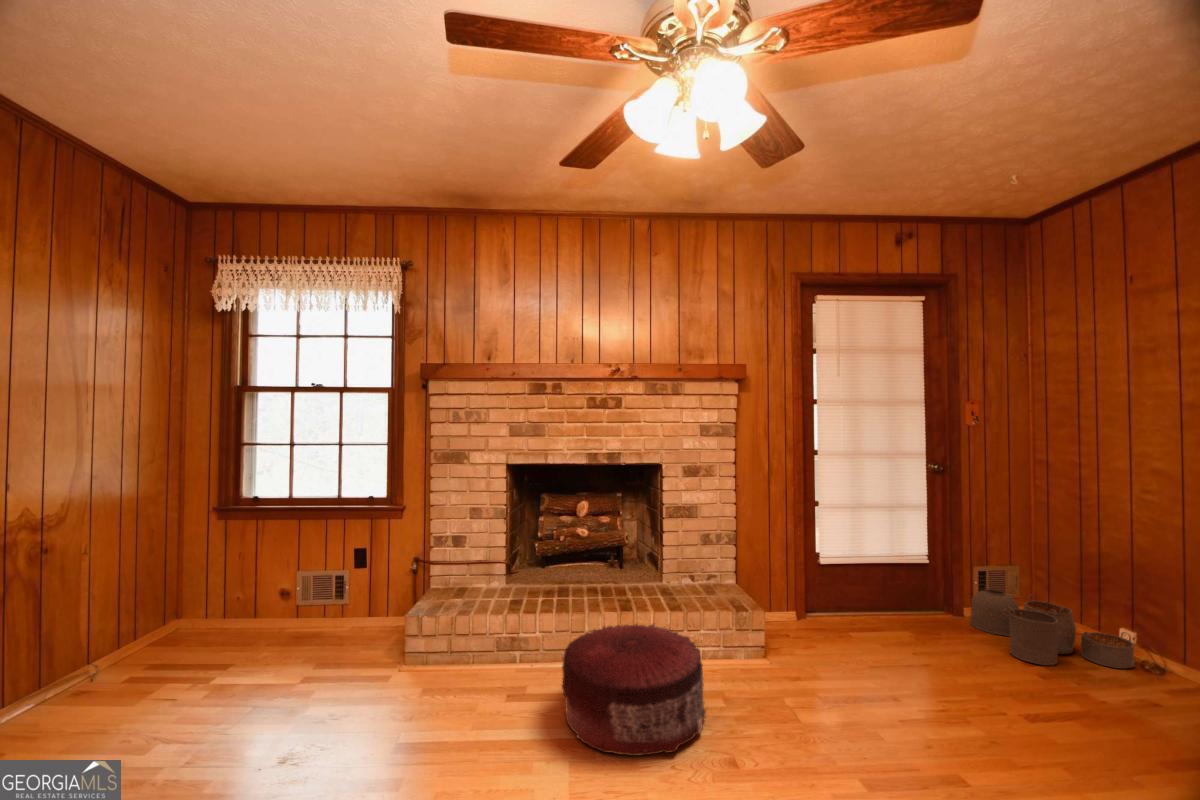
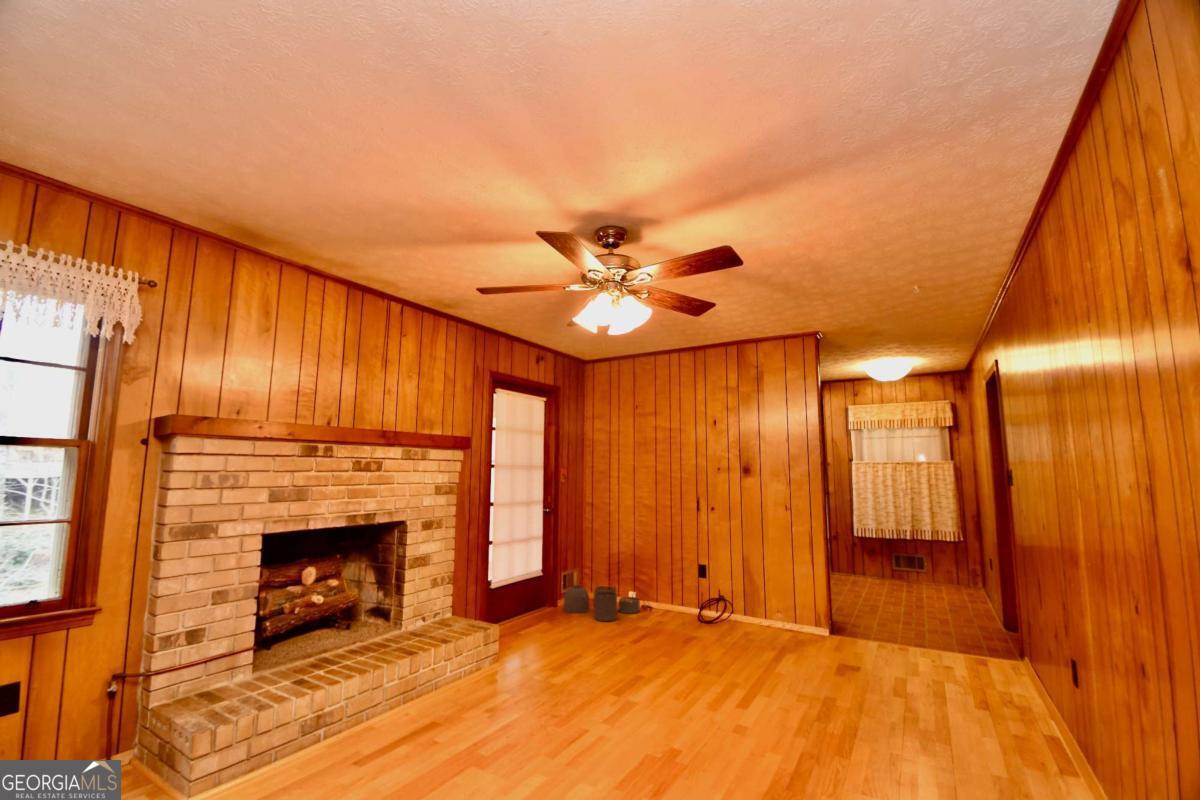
pouf: present [562,624,705,756] -> none [416,652,531,753]

